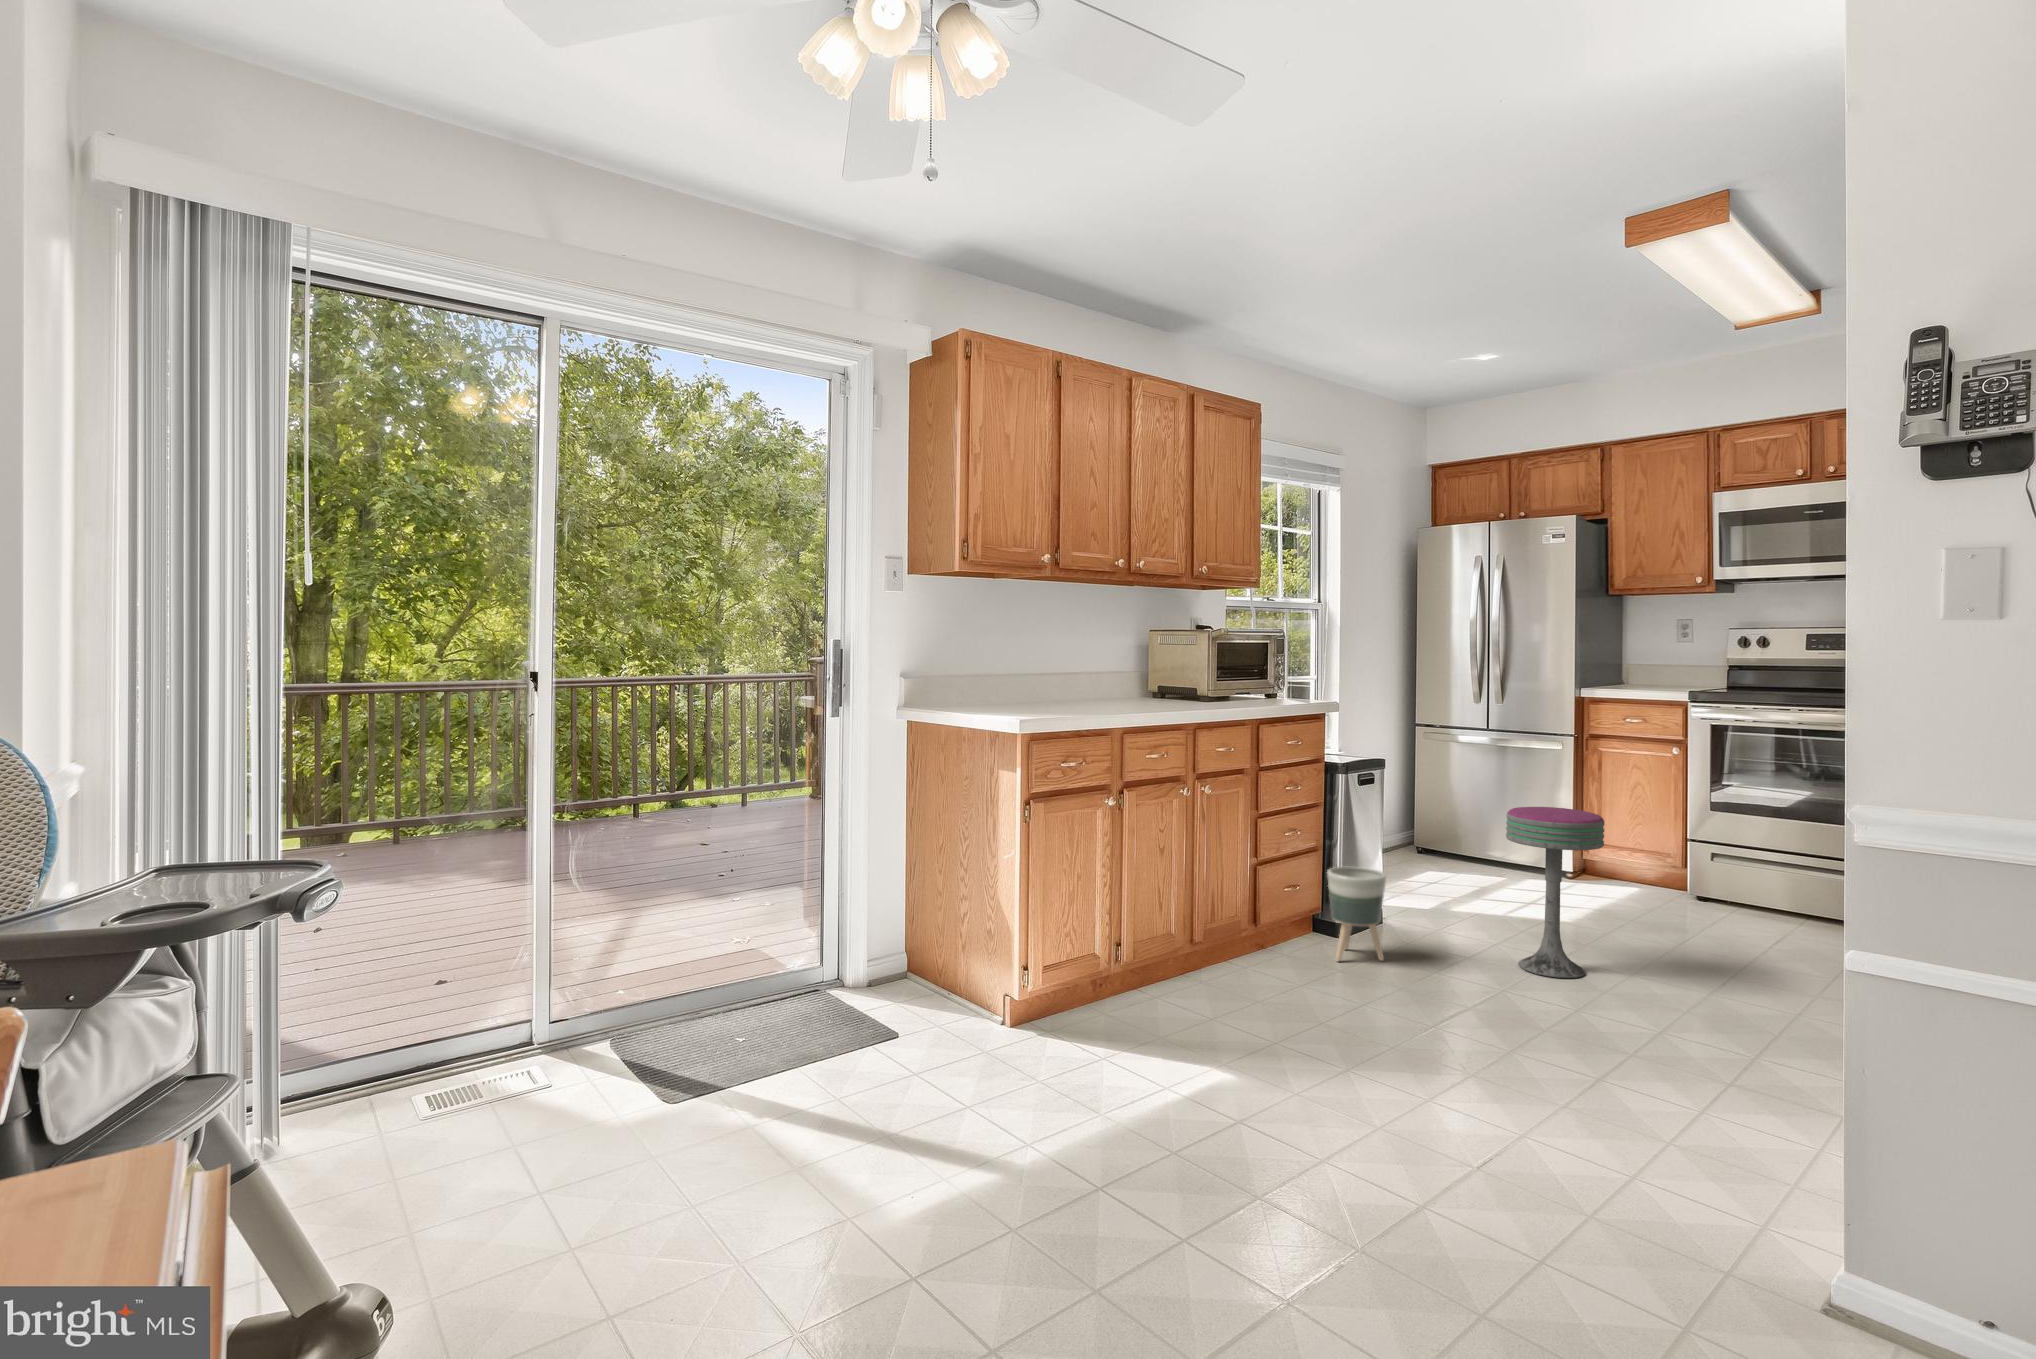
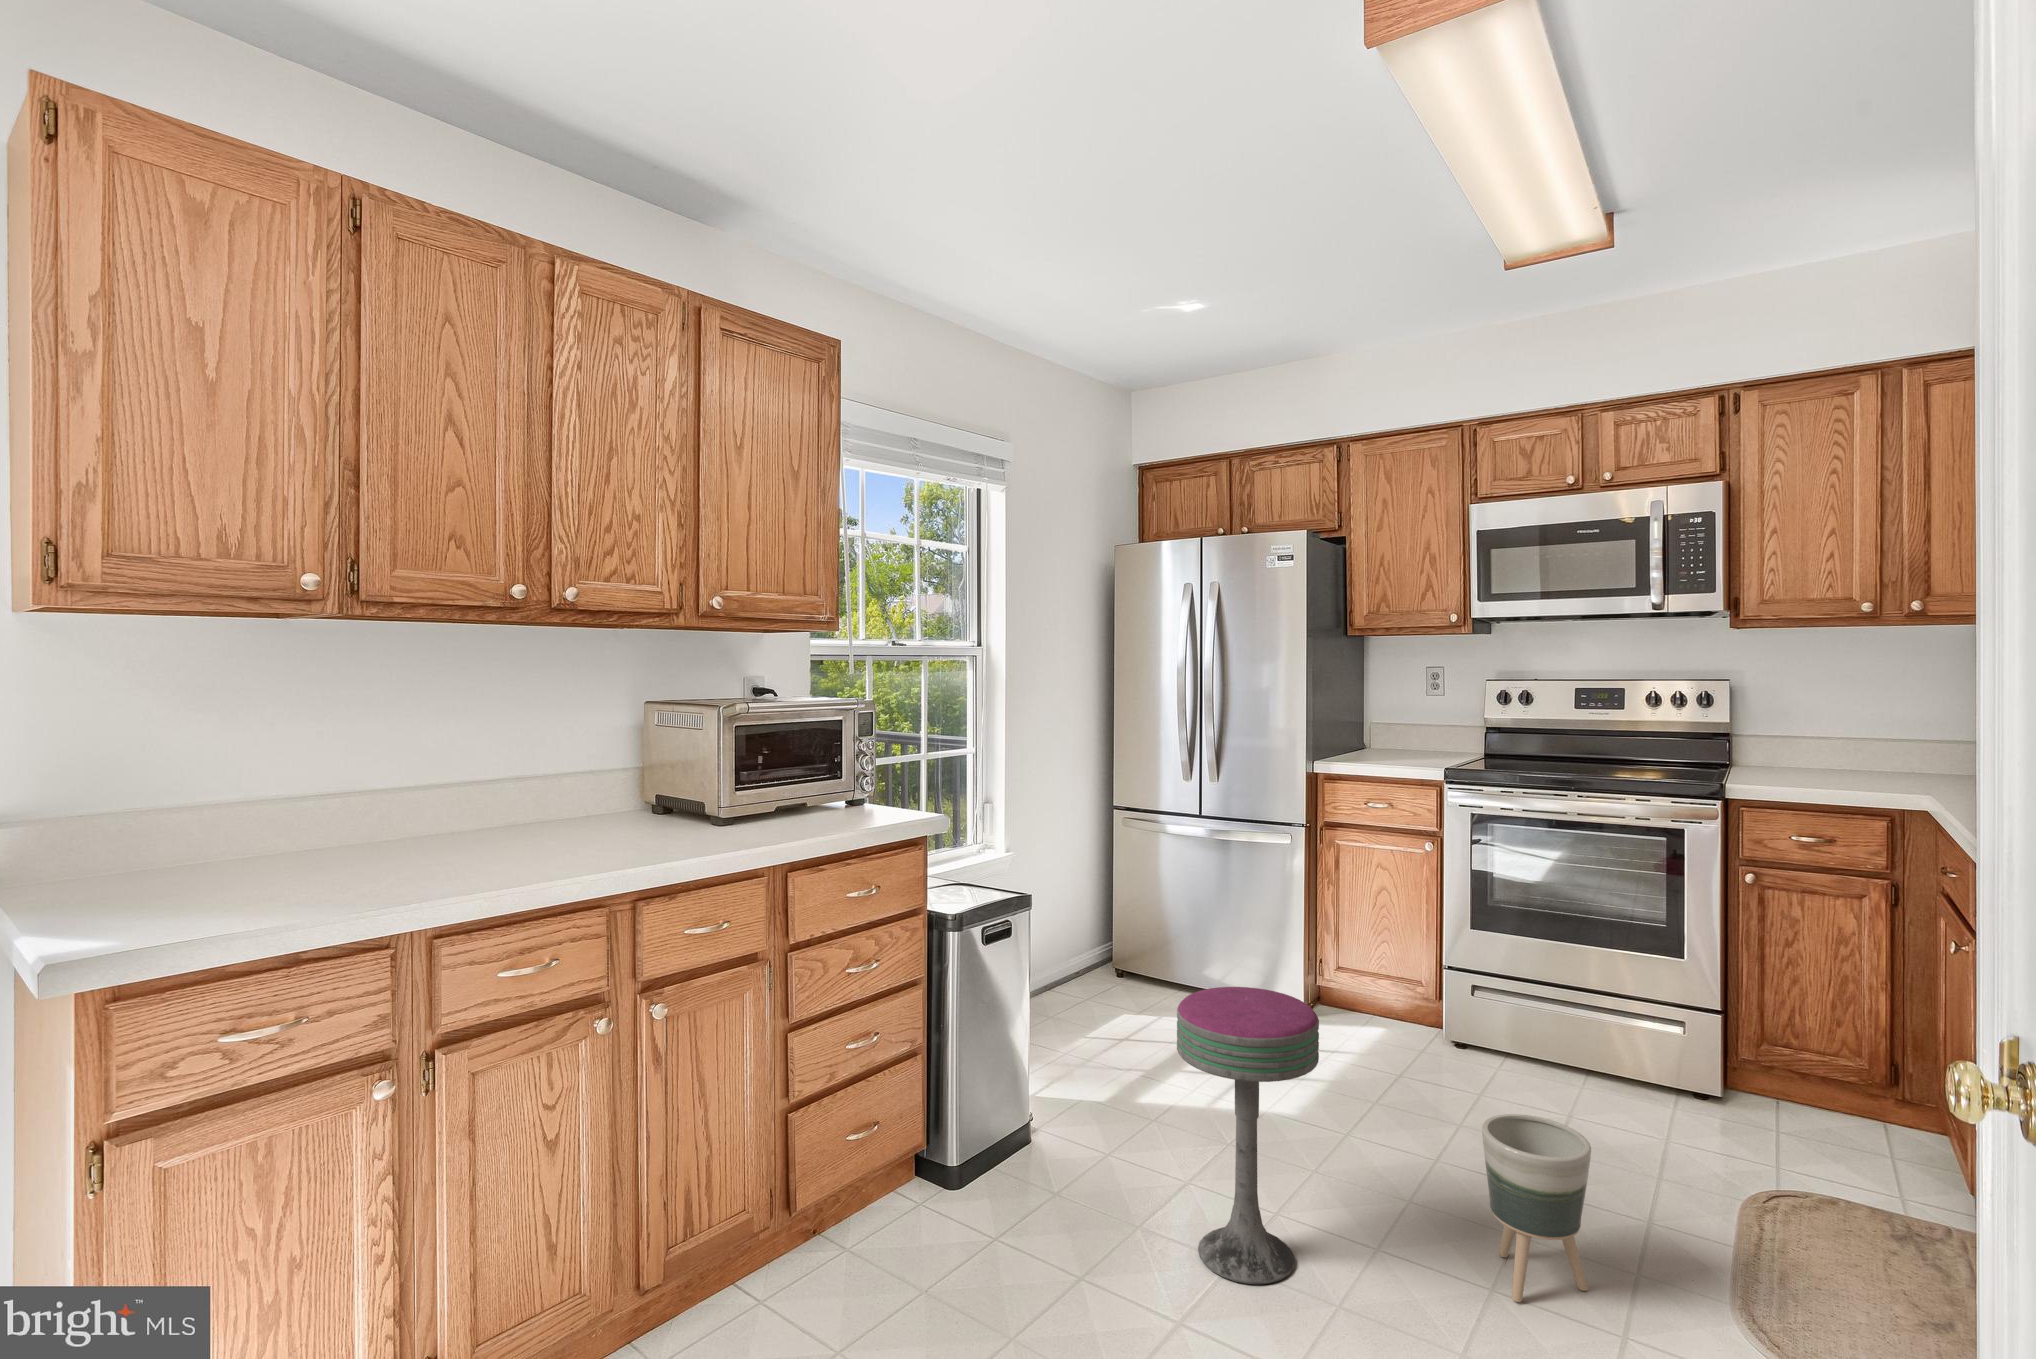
planter: present [1327,867,1386,961] -> present [1482,1114,1591,1302]

